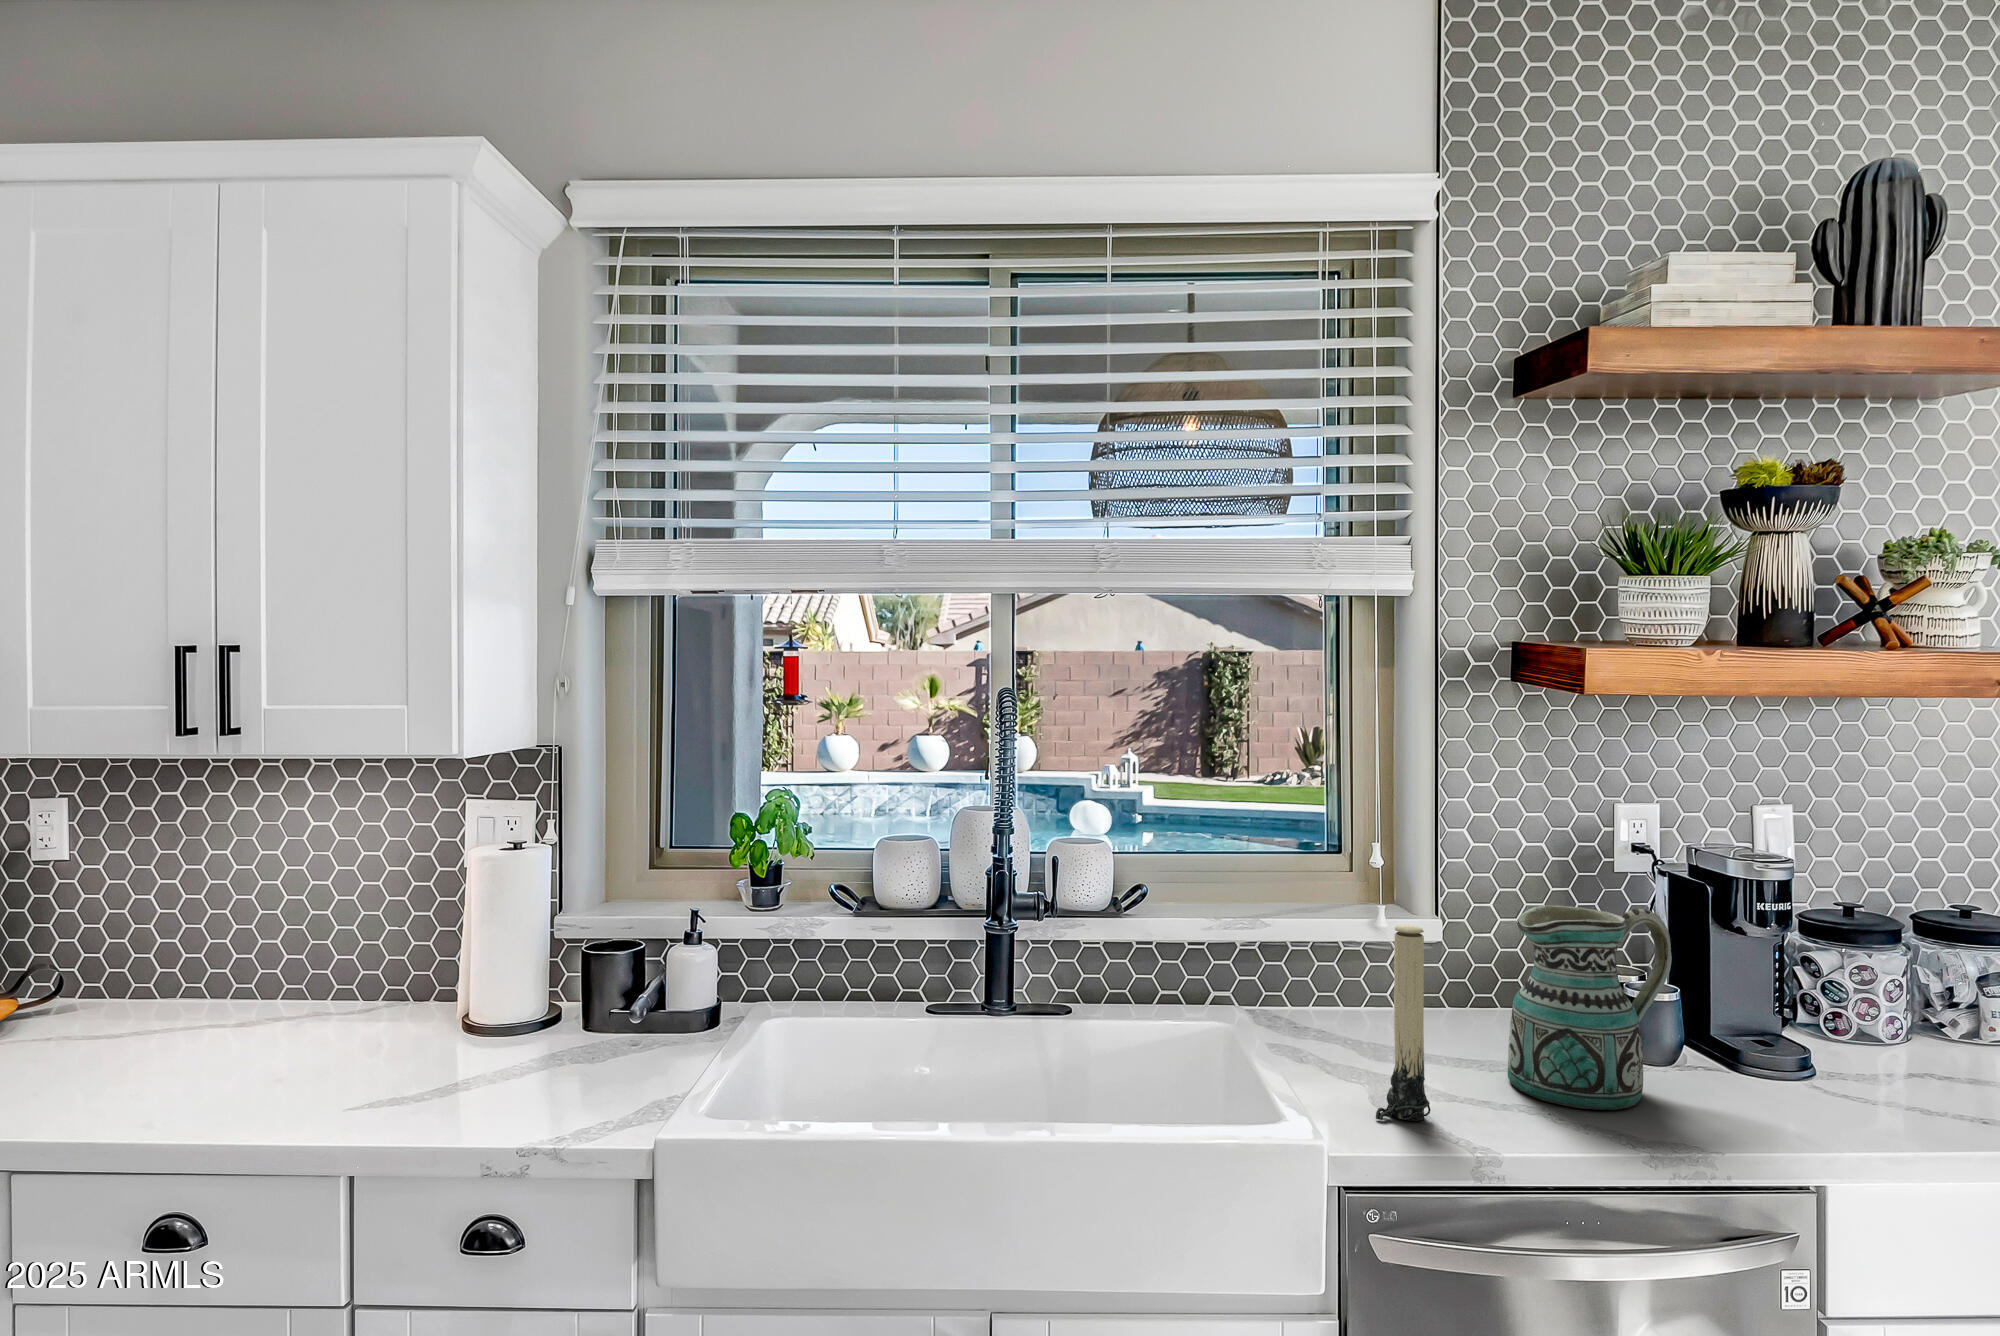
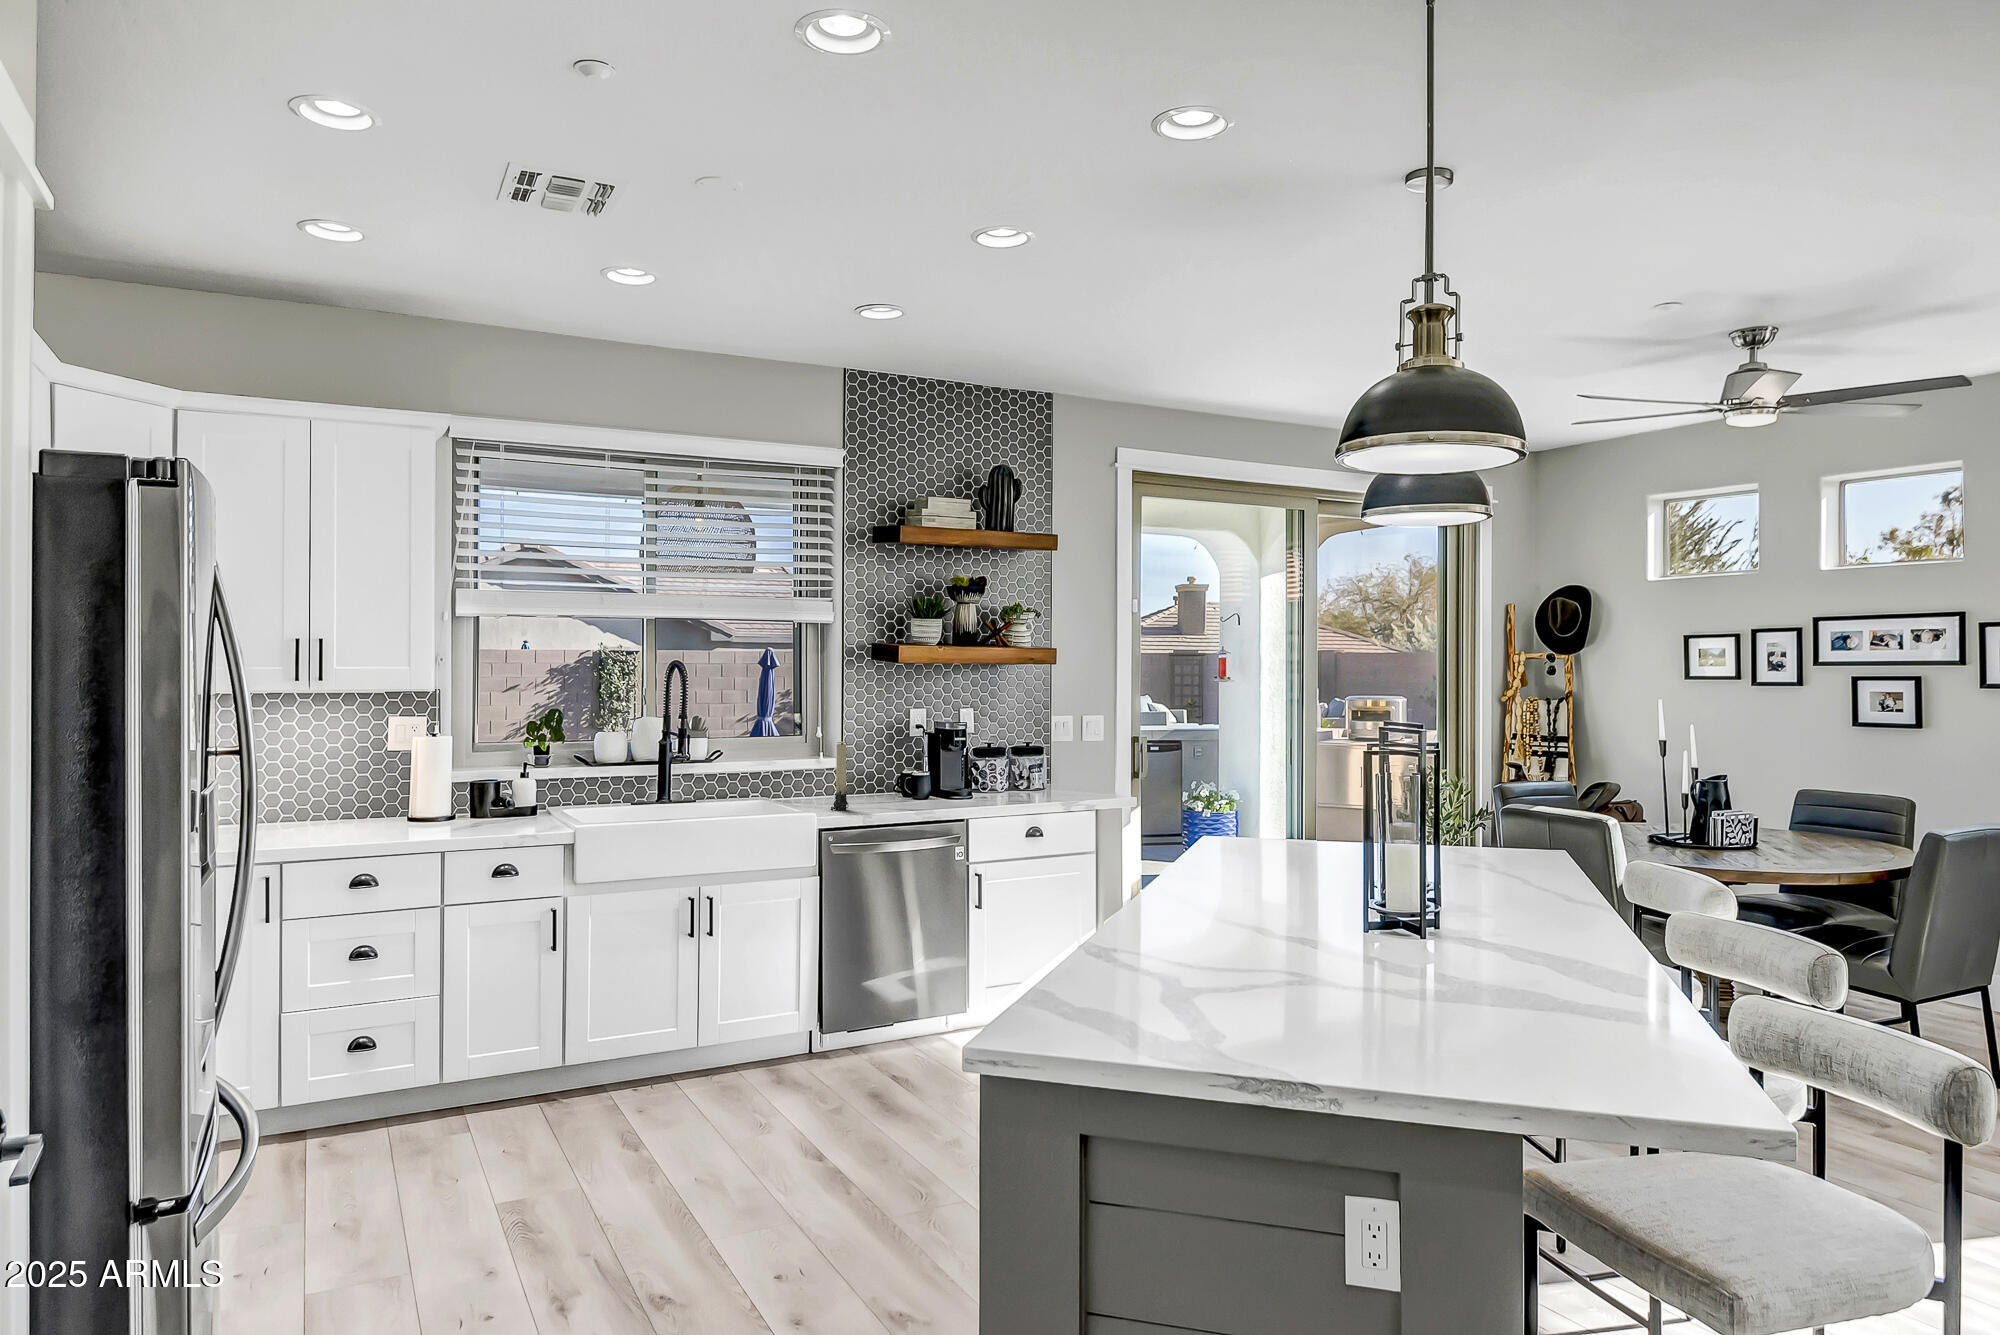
ceramic pitcher: present [1508,906,1672,1110] -> none [872,738,927,805]

